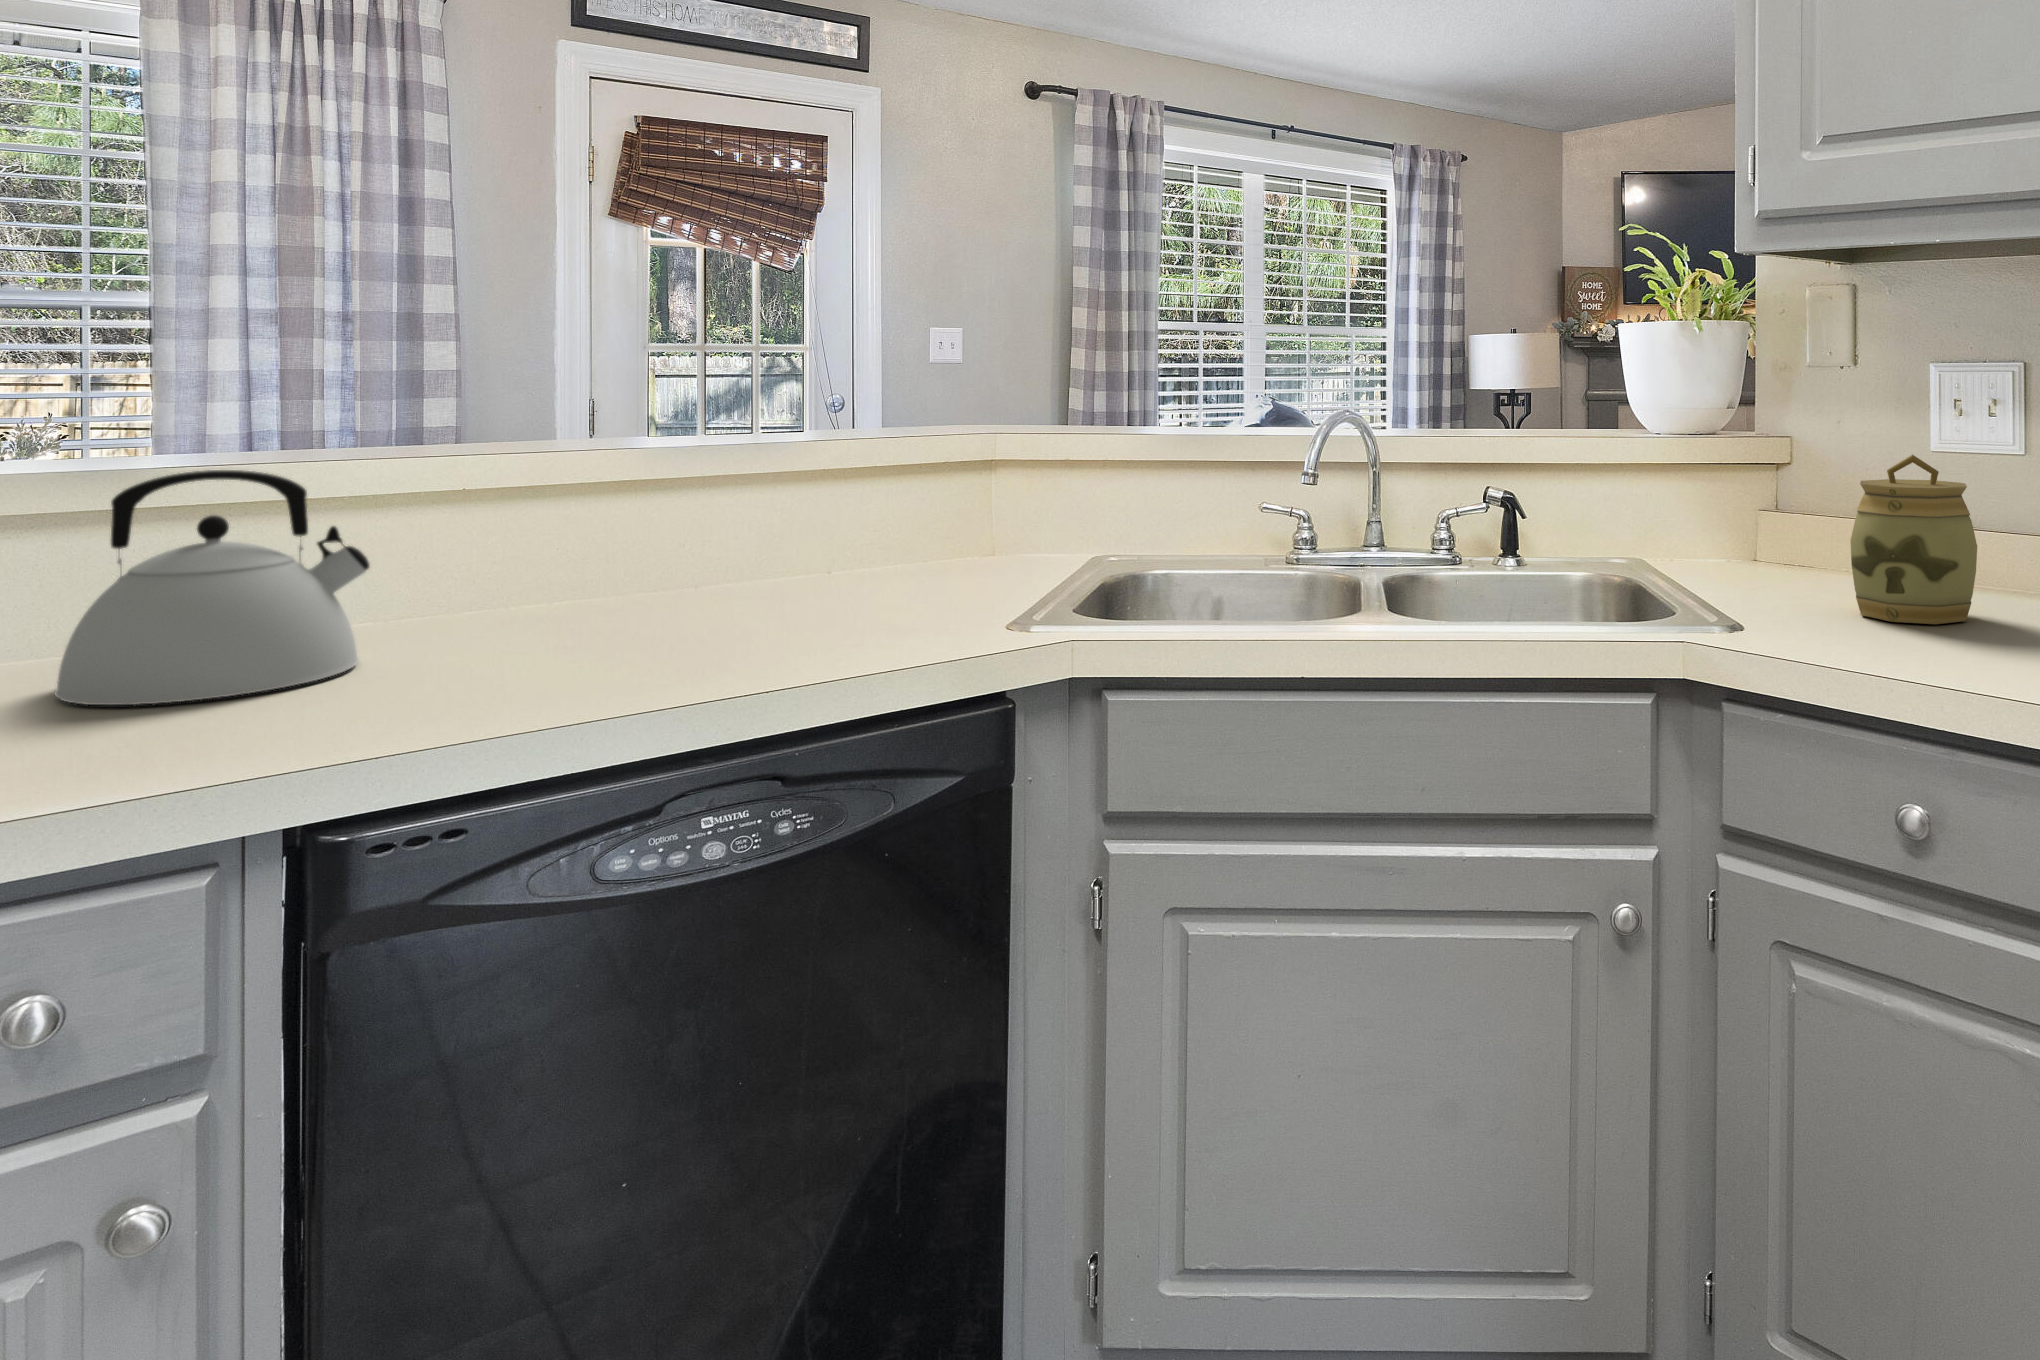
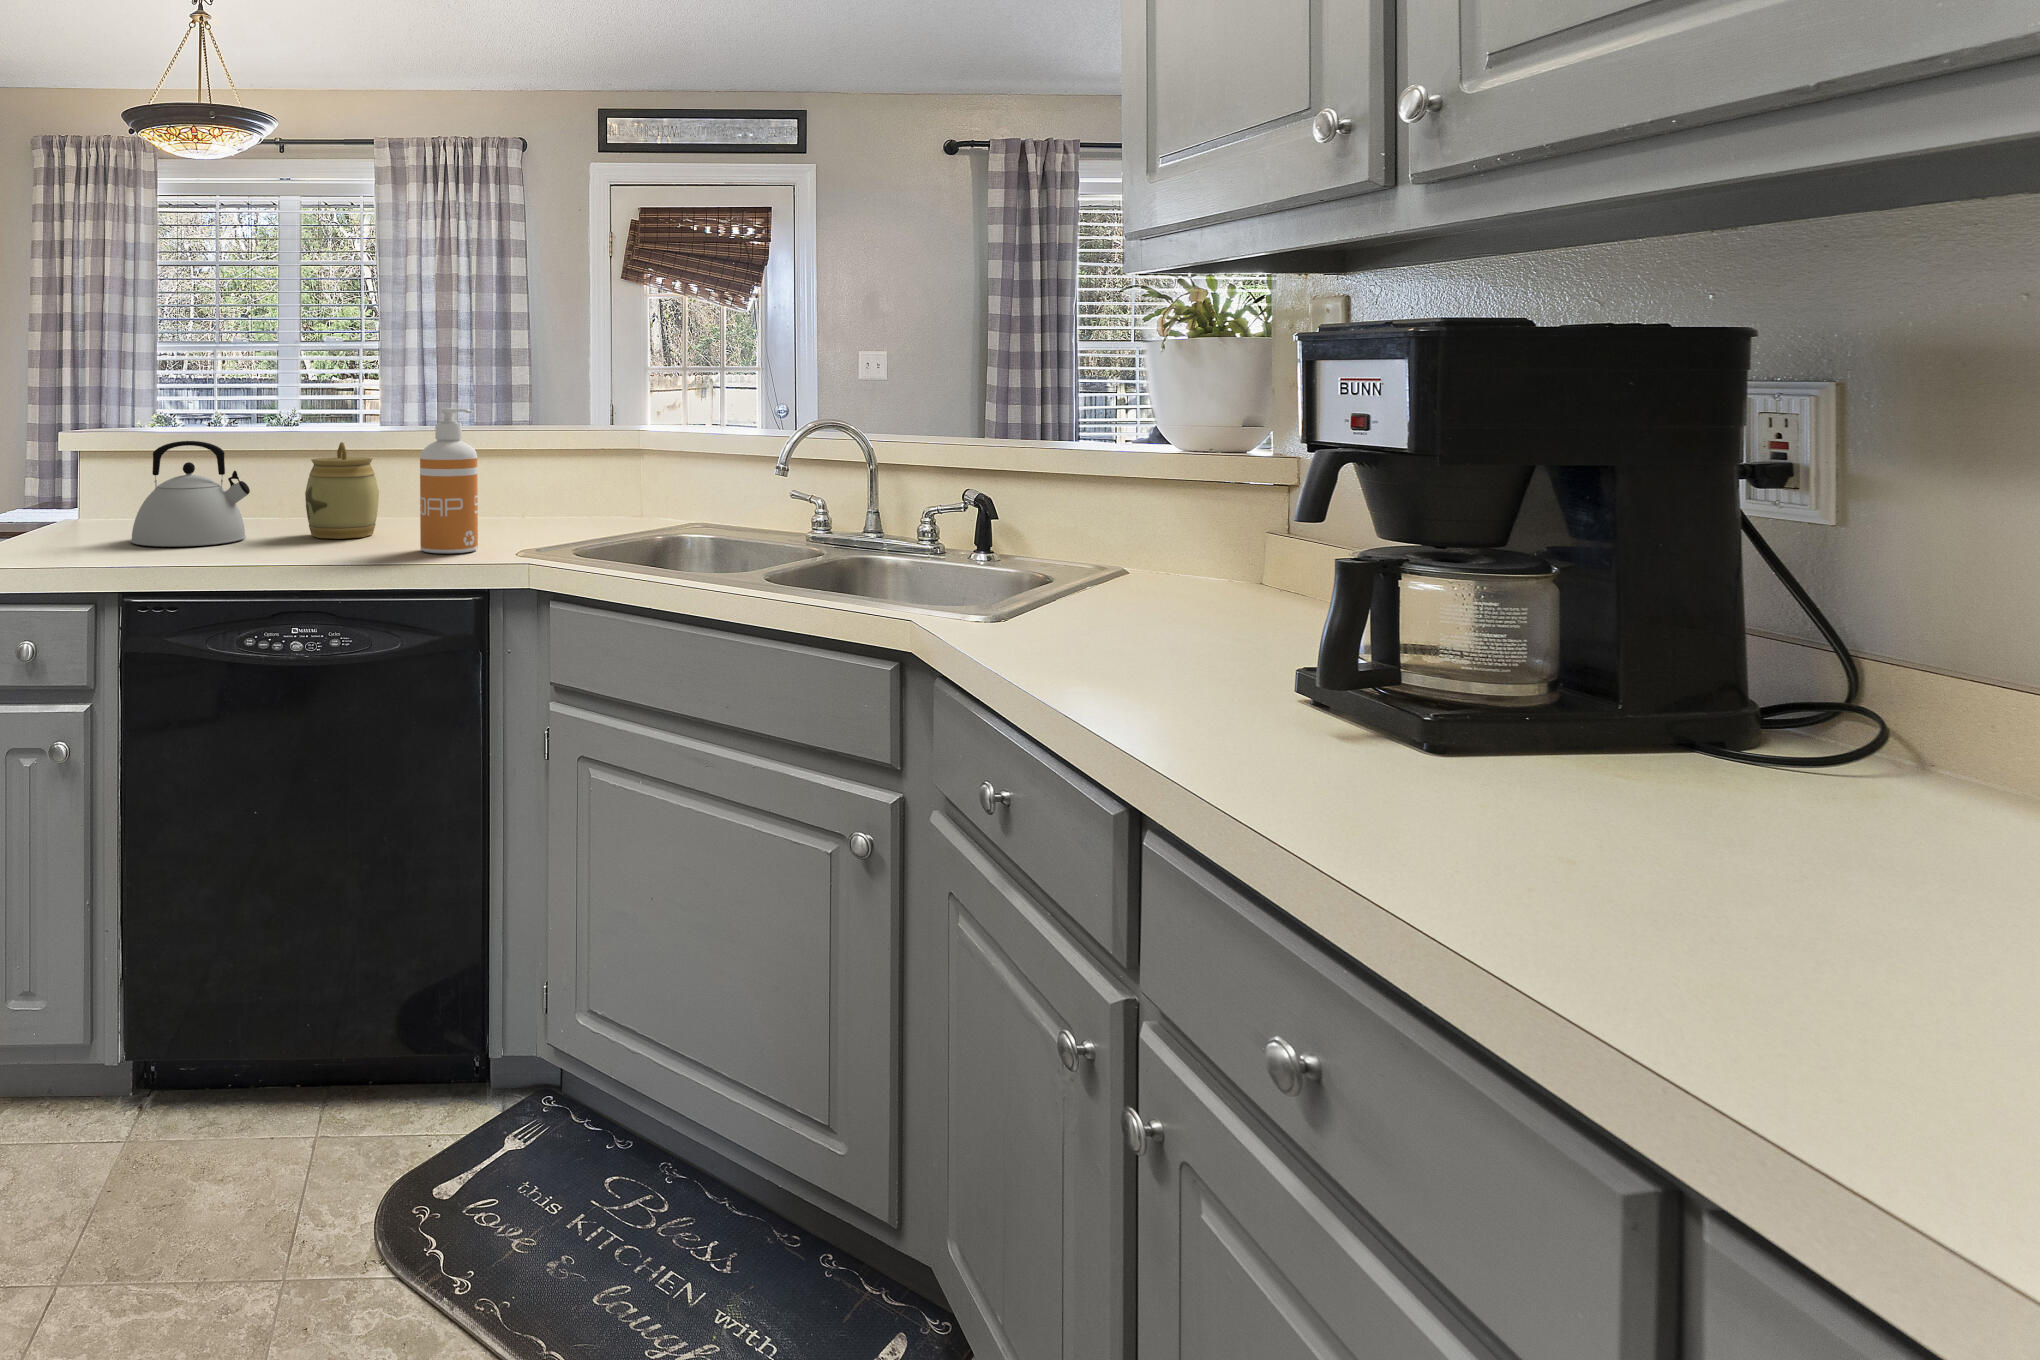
soap dispenser: none [793,394,897,641] -> present [420,408,478,554]
jar: present [1850,455,1977,624] -> present [305,442,379,539]

